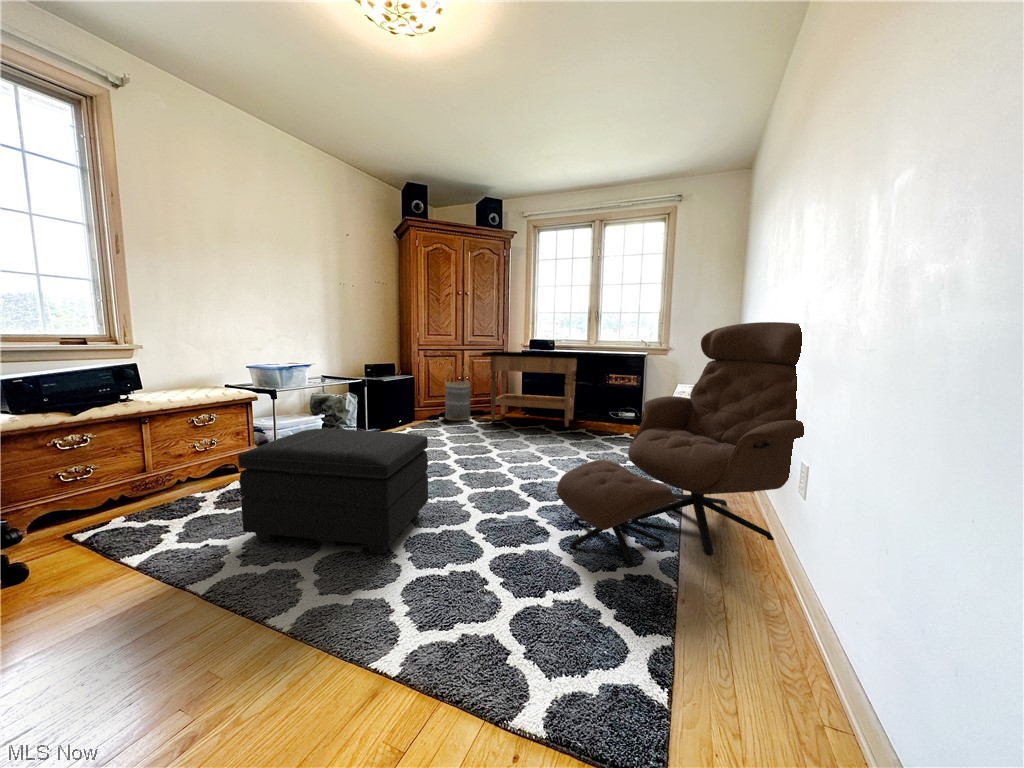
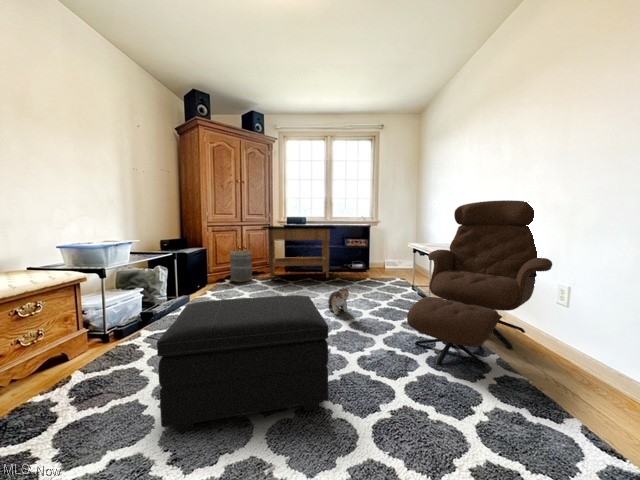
plush toy: none [515,436,538,472] -> present [328,287,350,315]

